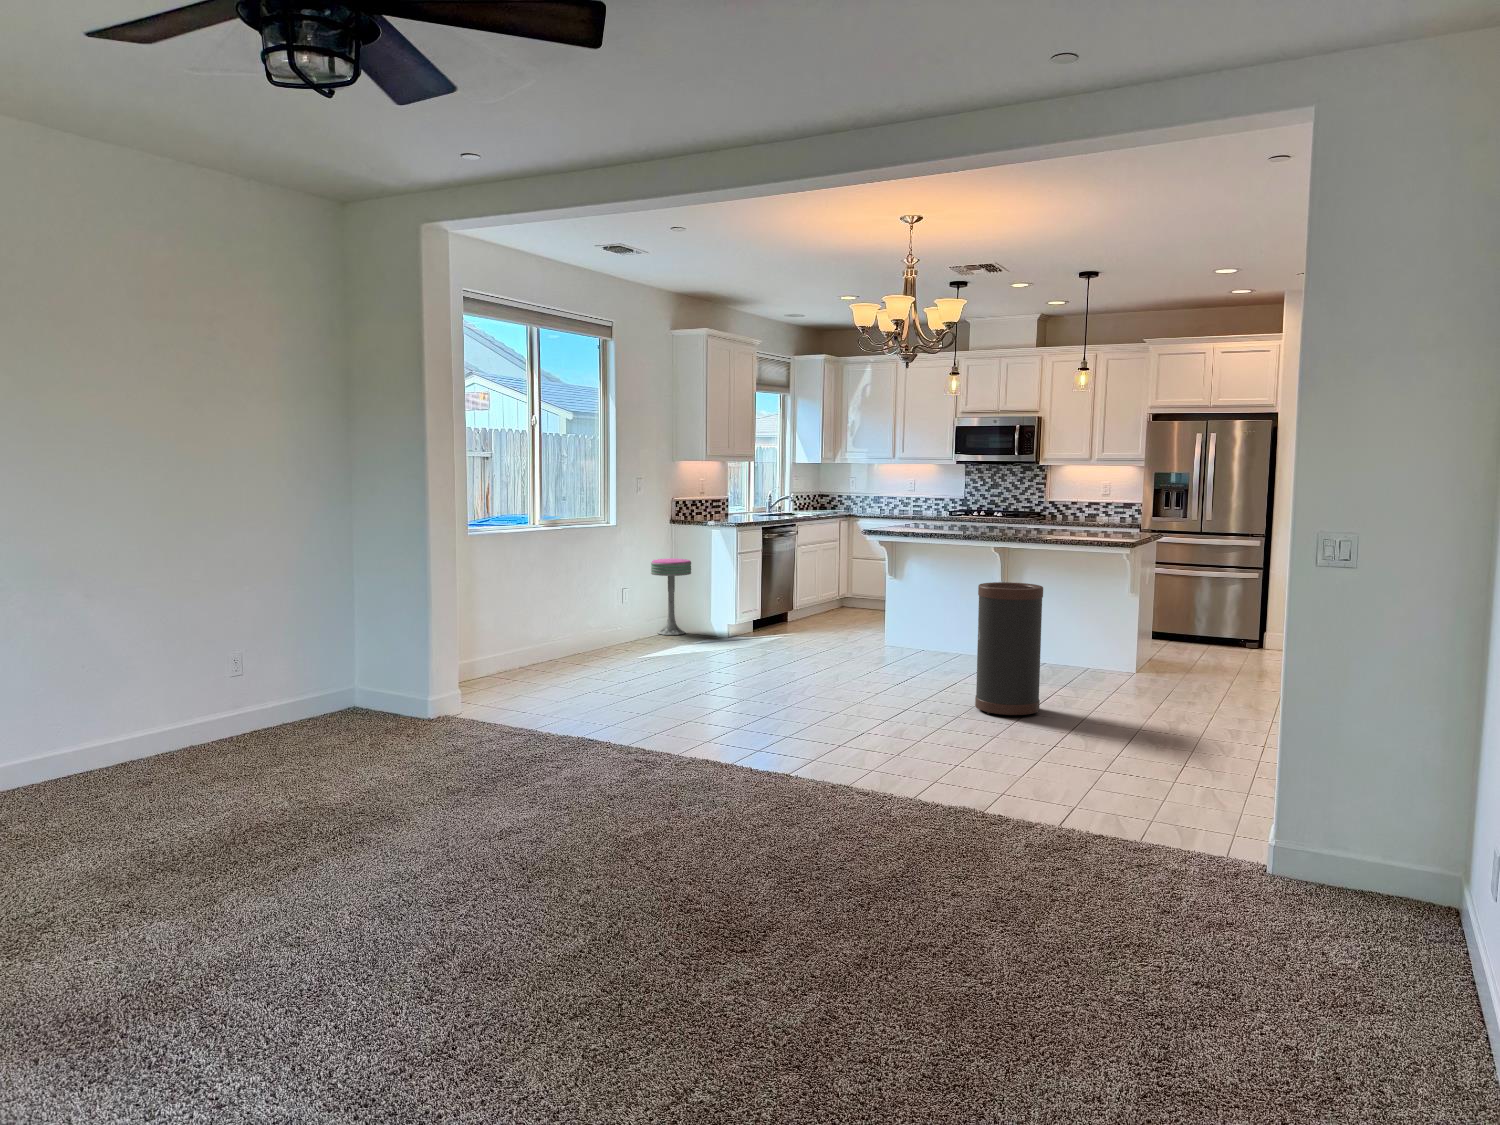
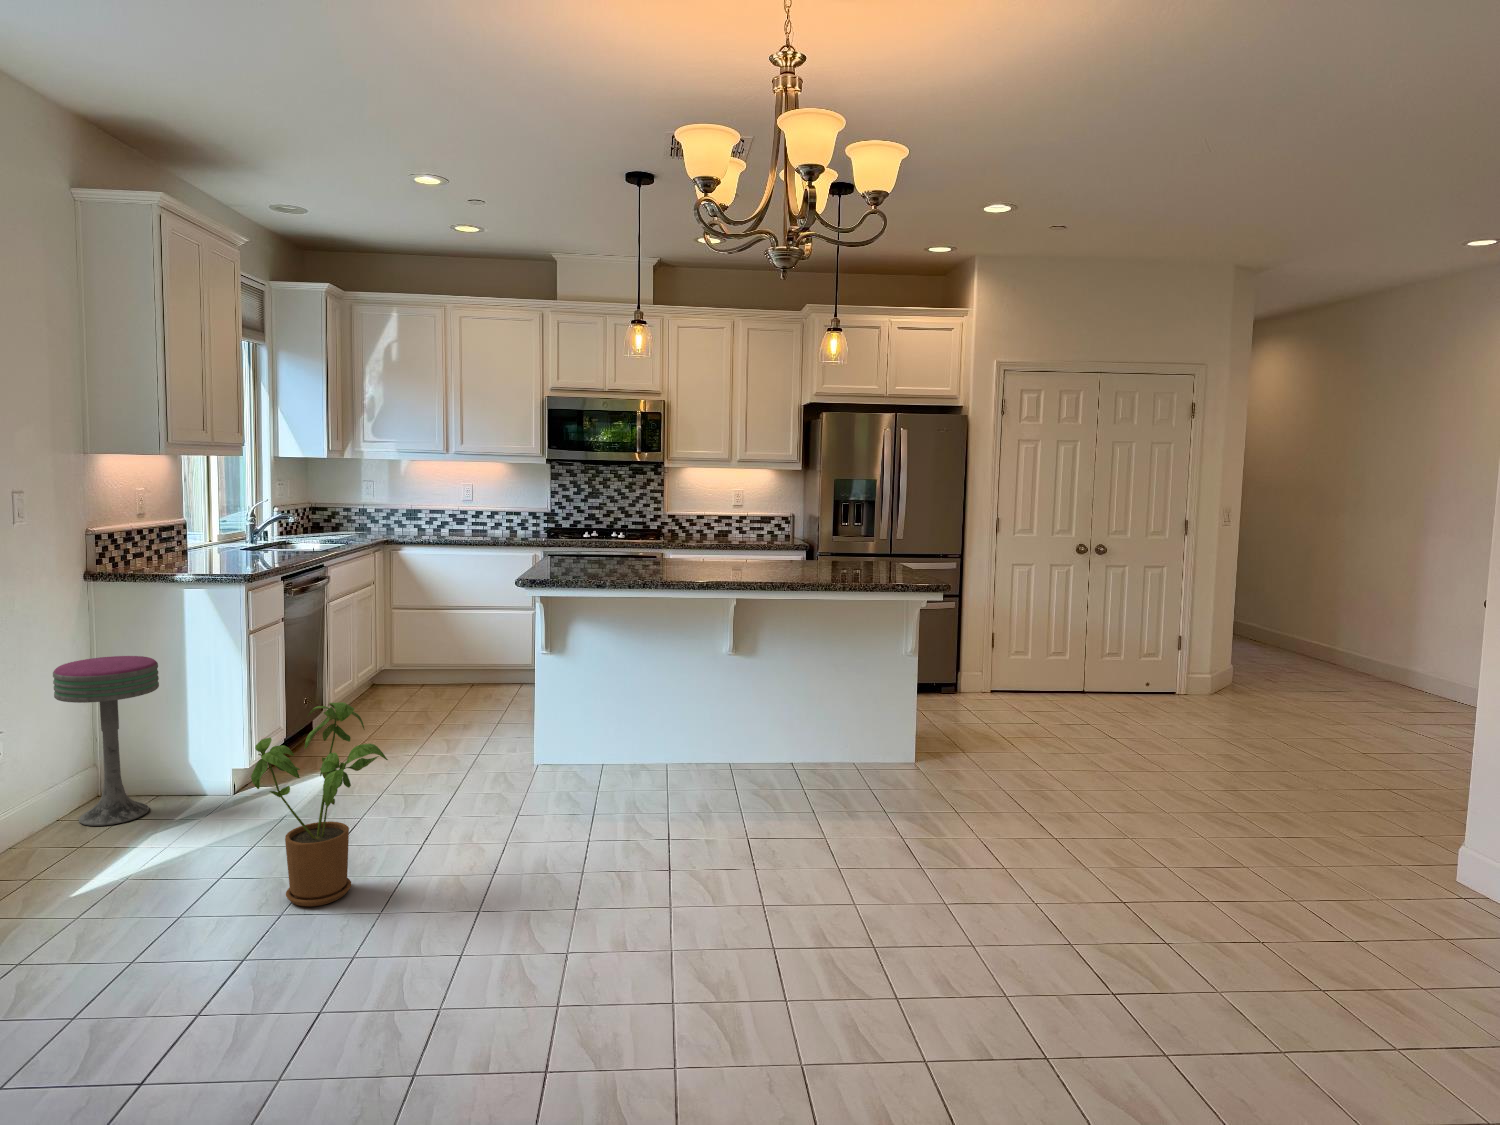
house plant: none [694,574,745,663] -> present [251,702,388,906]
trash can: present [975,582,1043,715] -> none [935,678,1058,928]

